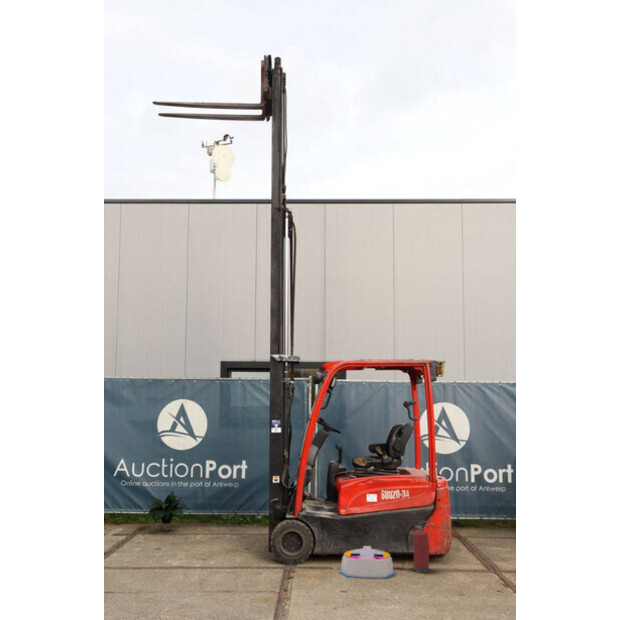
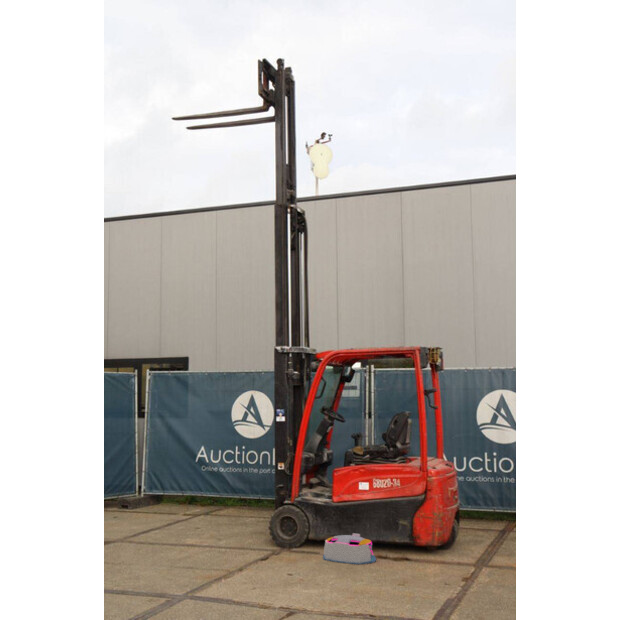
potted plant: present [146,491,190,531] -> none [212,477,258,514]
fire extinguisher: present [406,521,429,573] -> none [389,511,414,565]

